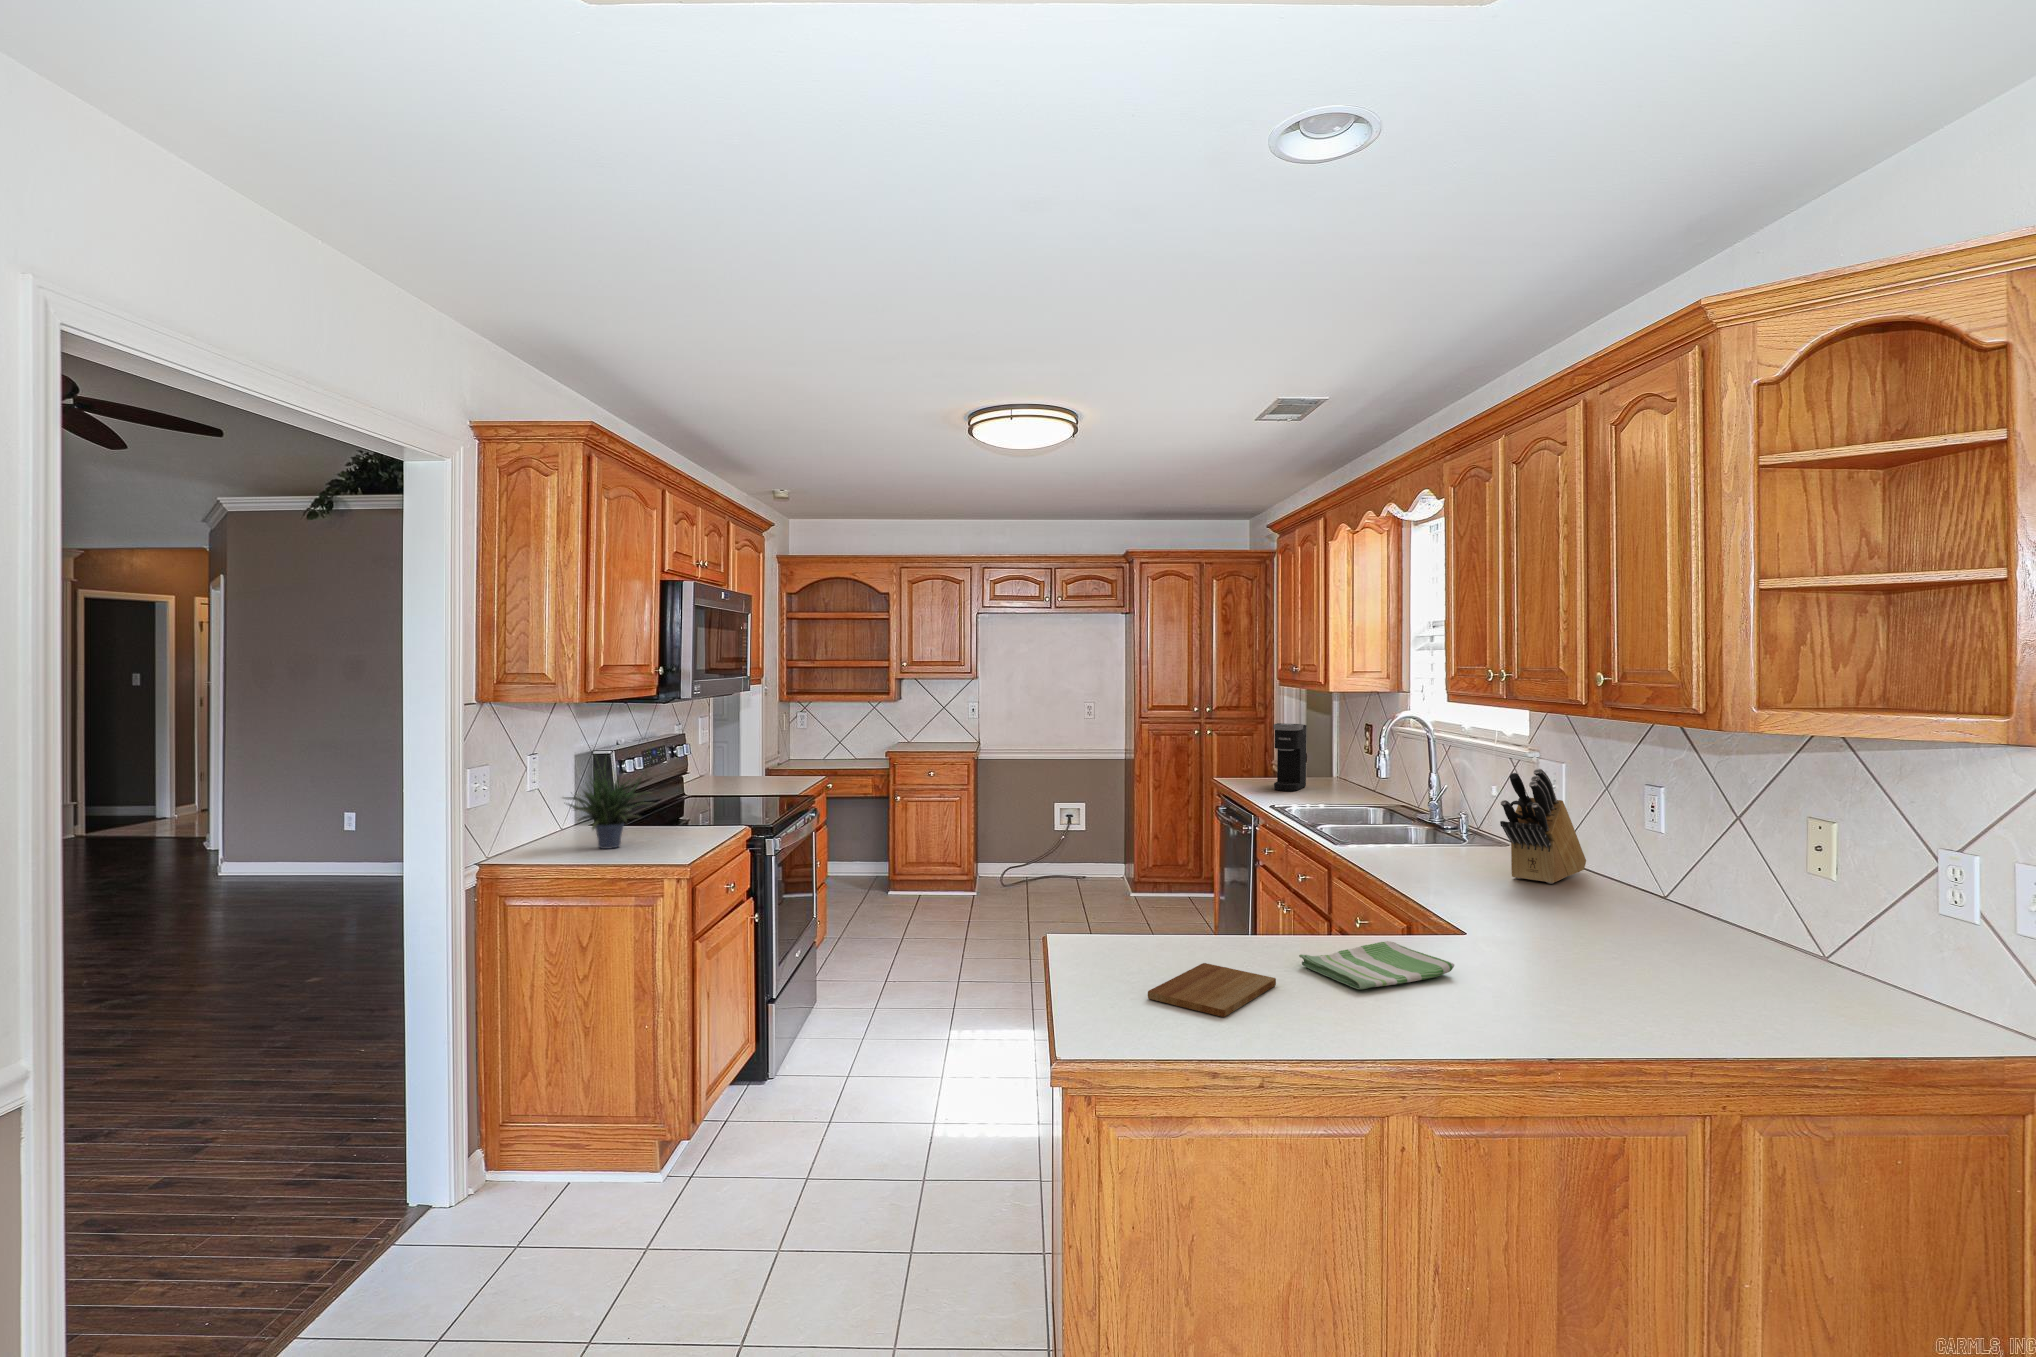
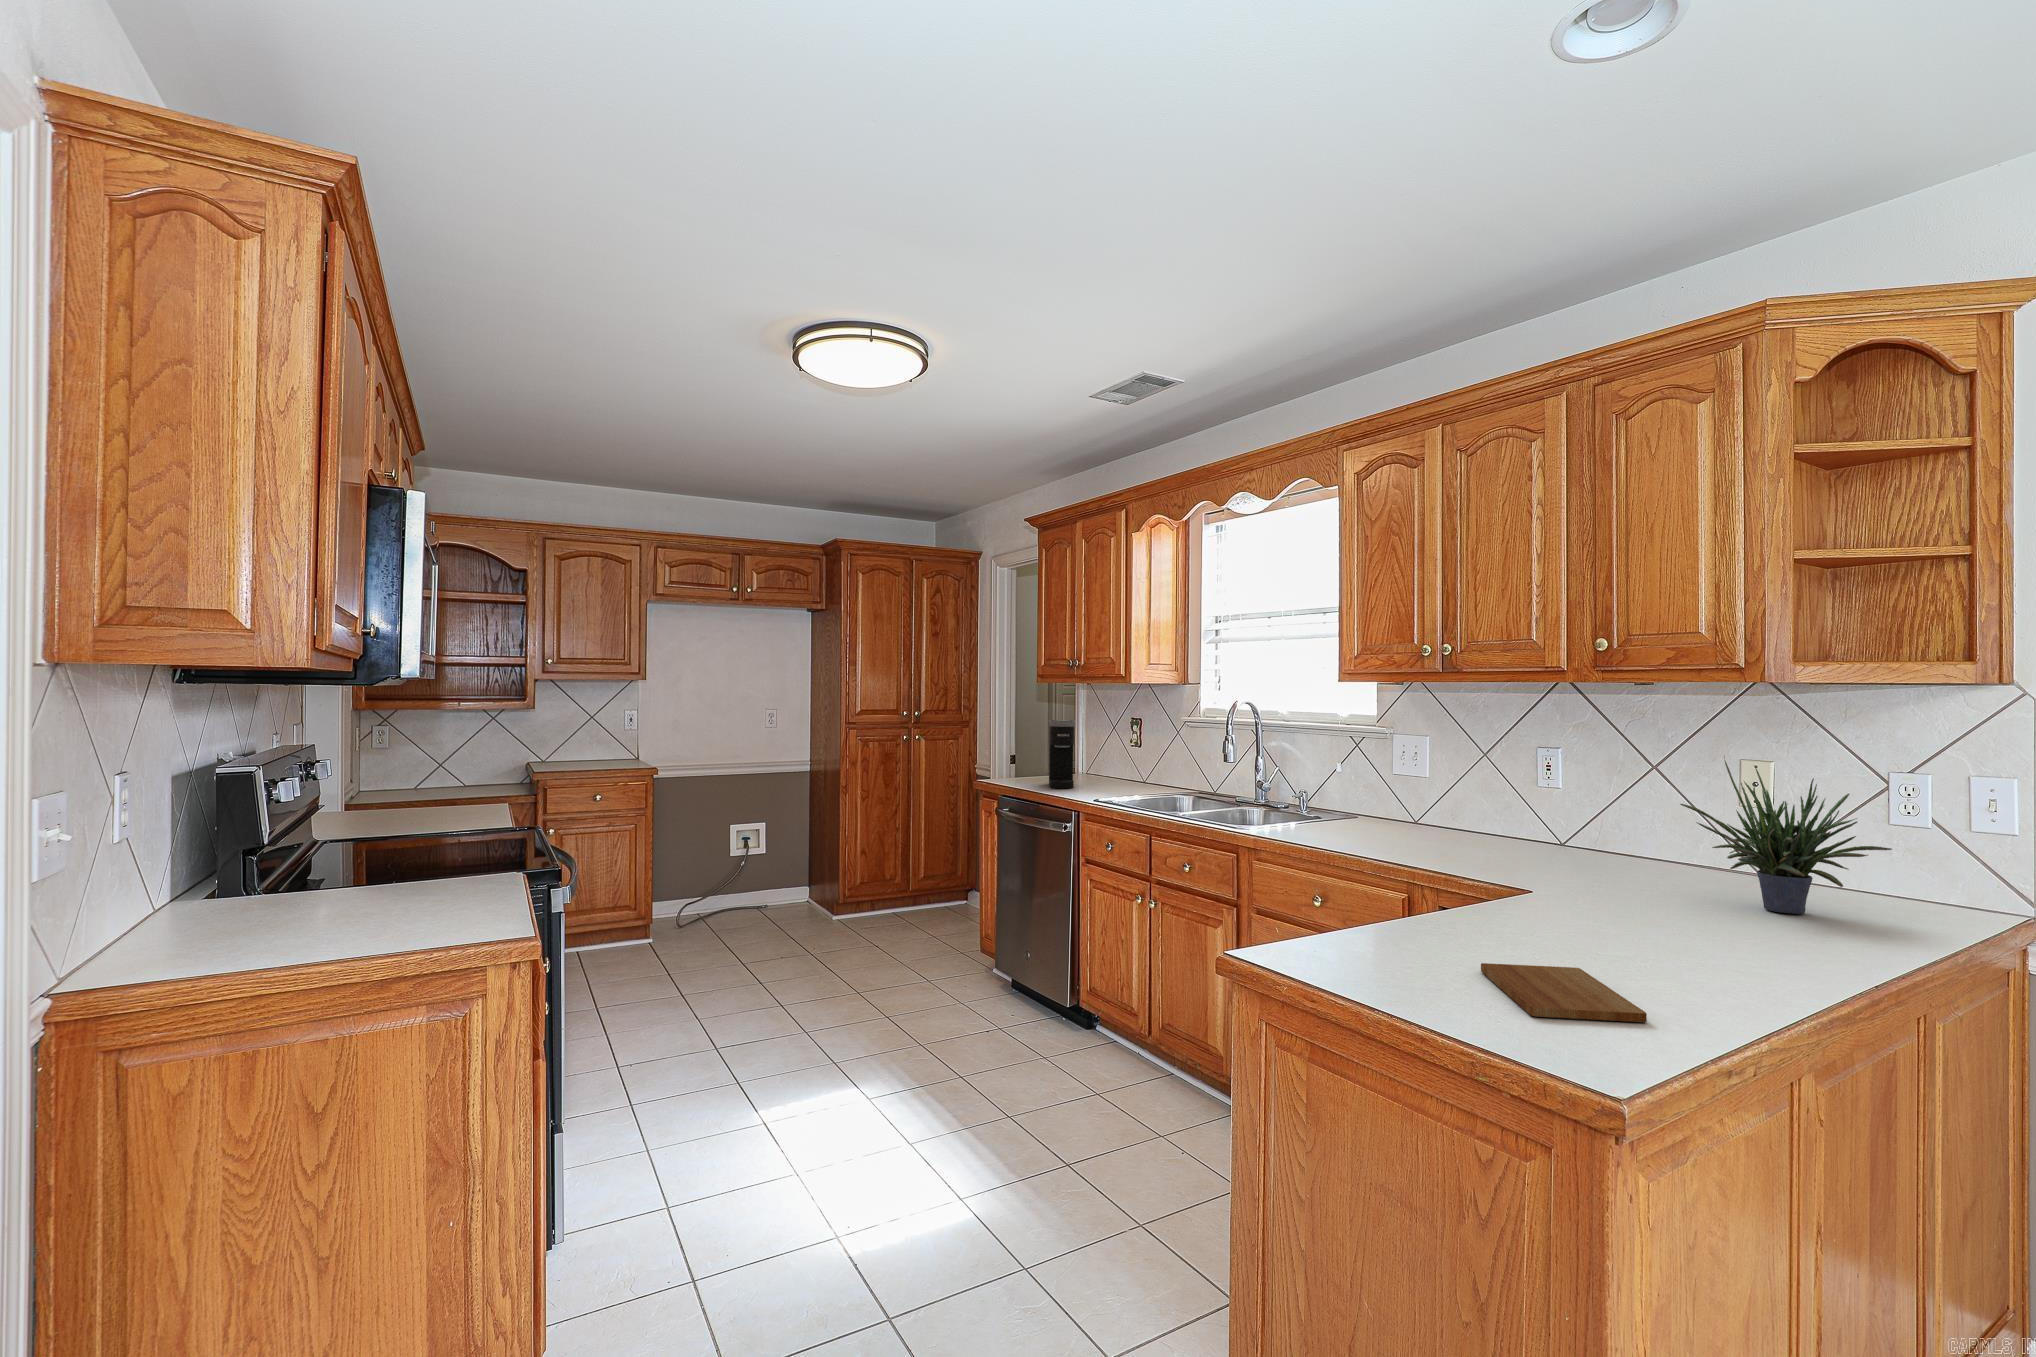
potted plant: present [564,751,654,849] -> present [1680,756,1892,914]
knife block: present [1500,768,1586,884] -> none [1429,739,1483,848]
dish towel: present [1299,941,1454,990] -> none [1533,913,1663,966]

